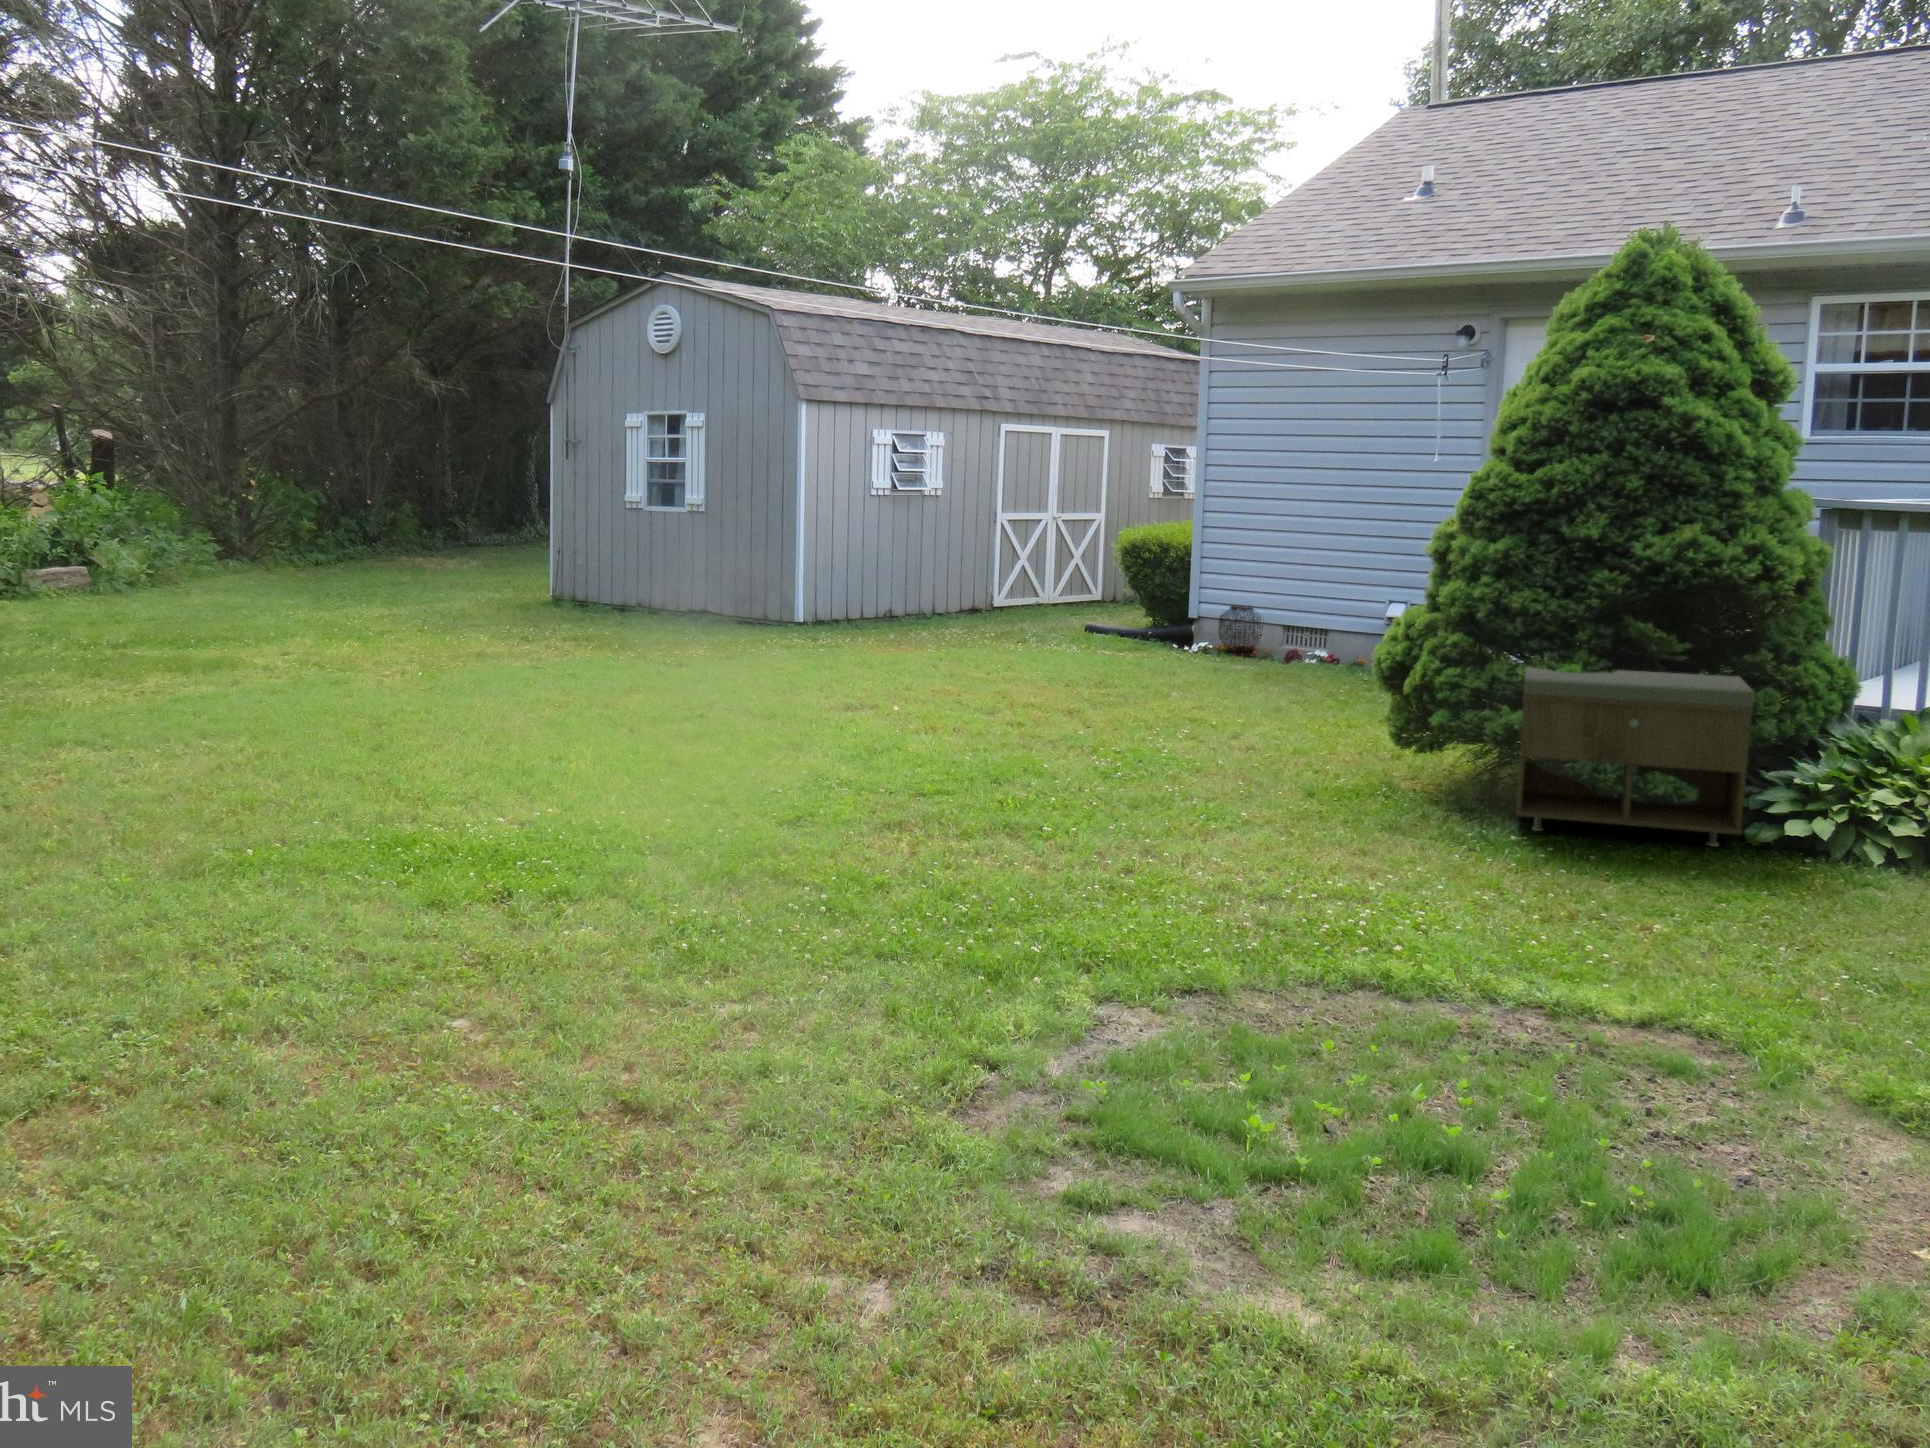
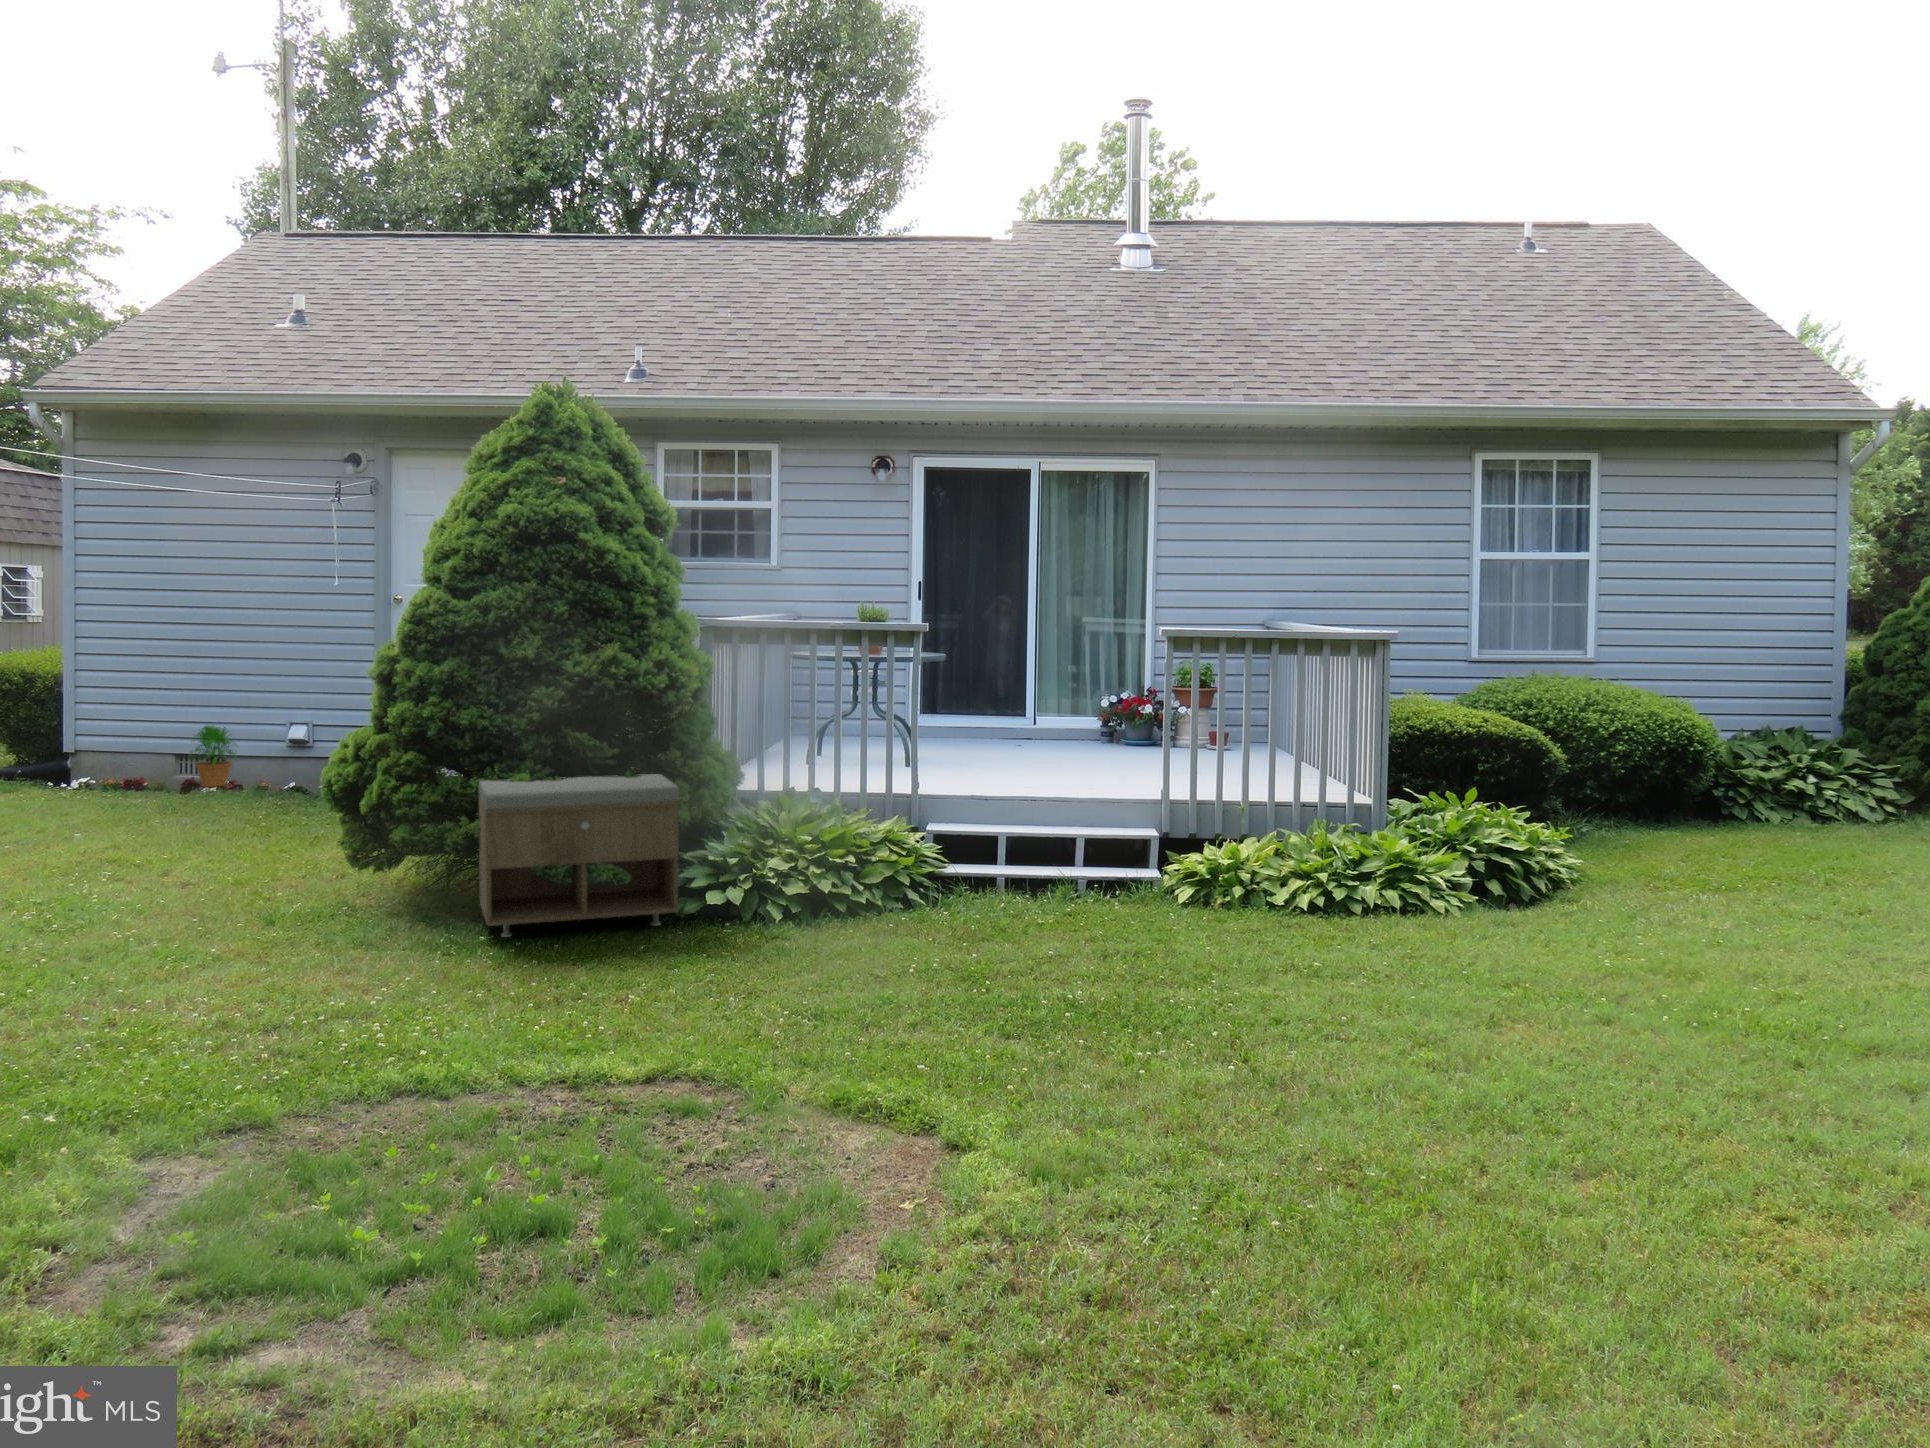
potted plant: none [1285,599,1335,659] -> present [190,725,236,787]
woven basket: present [1219,605,1263,652] -> none [106,735,159,786]

